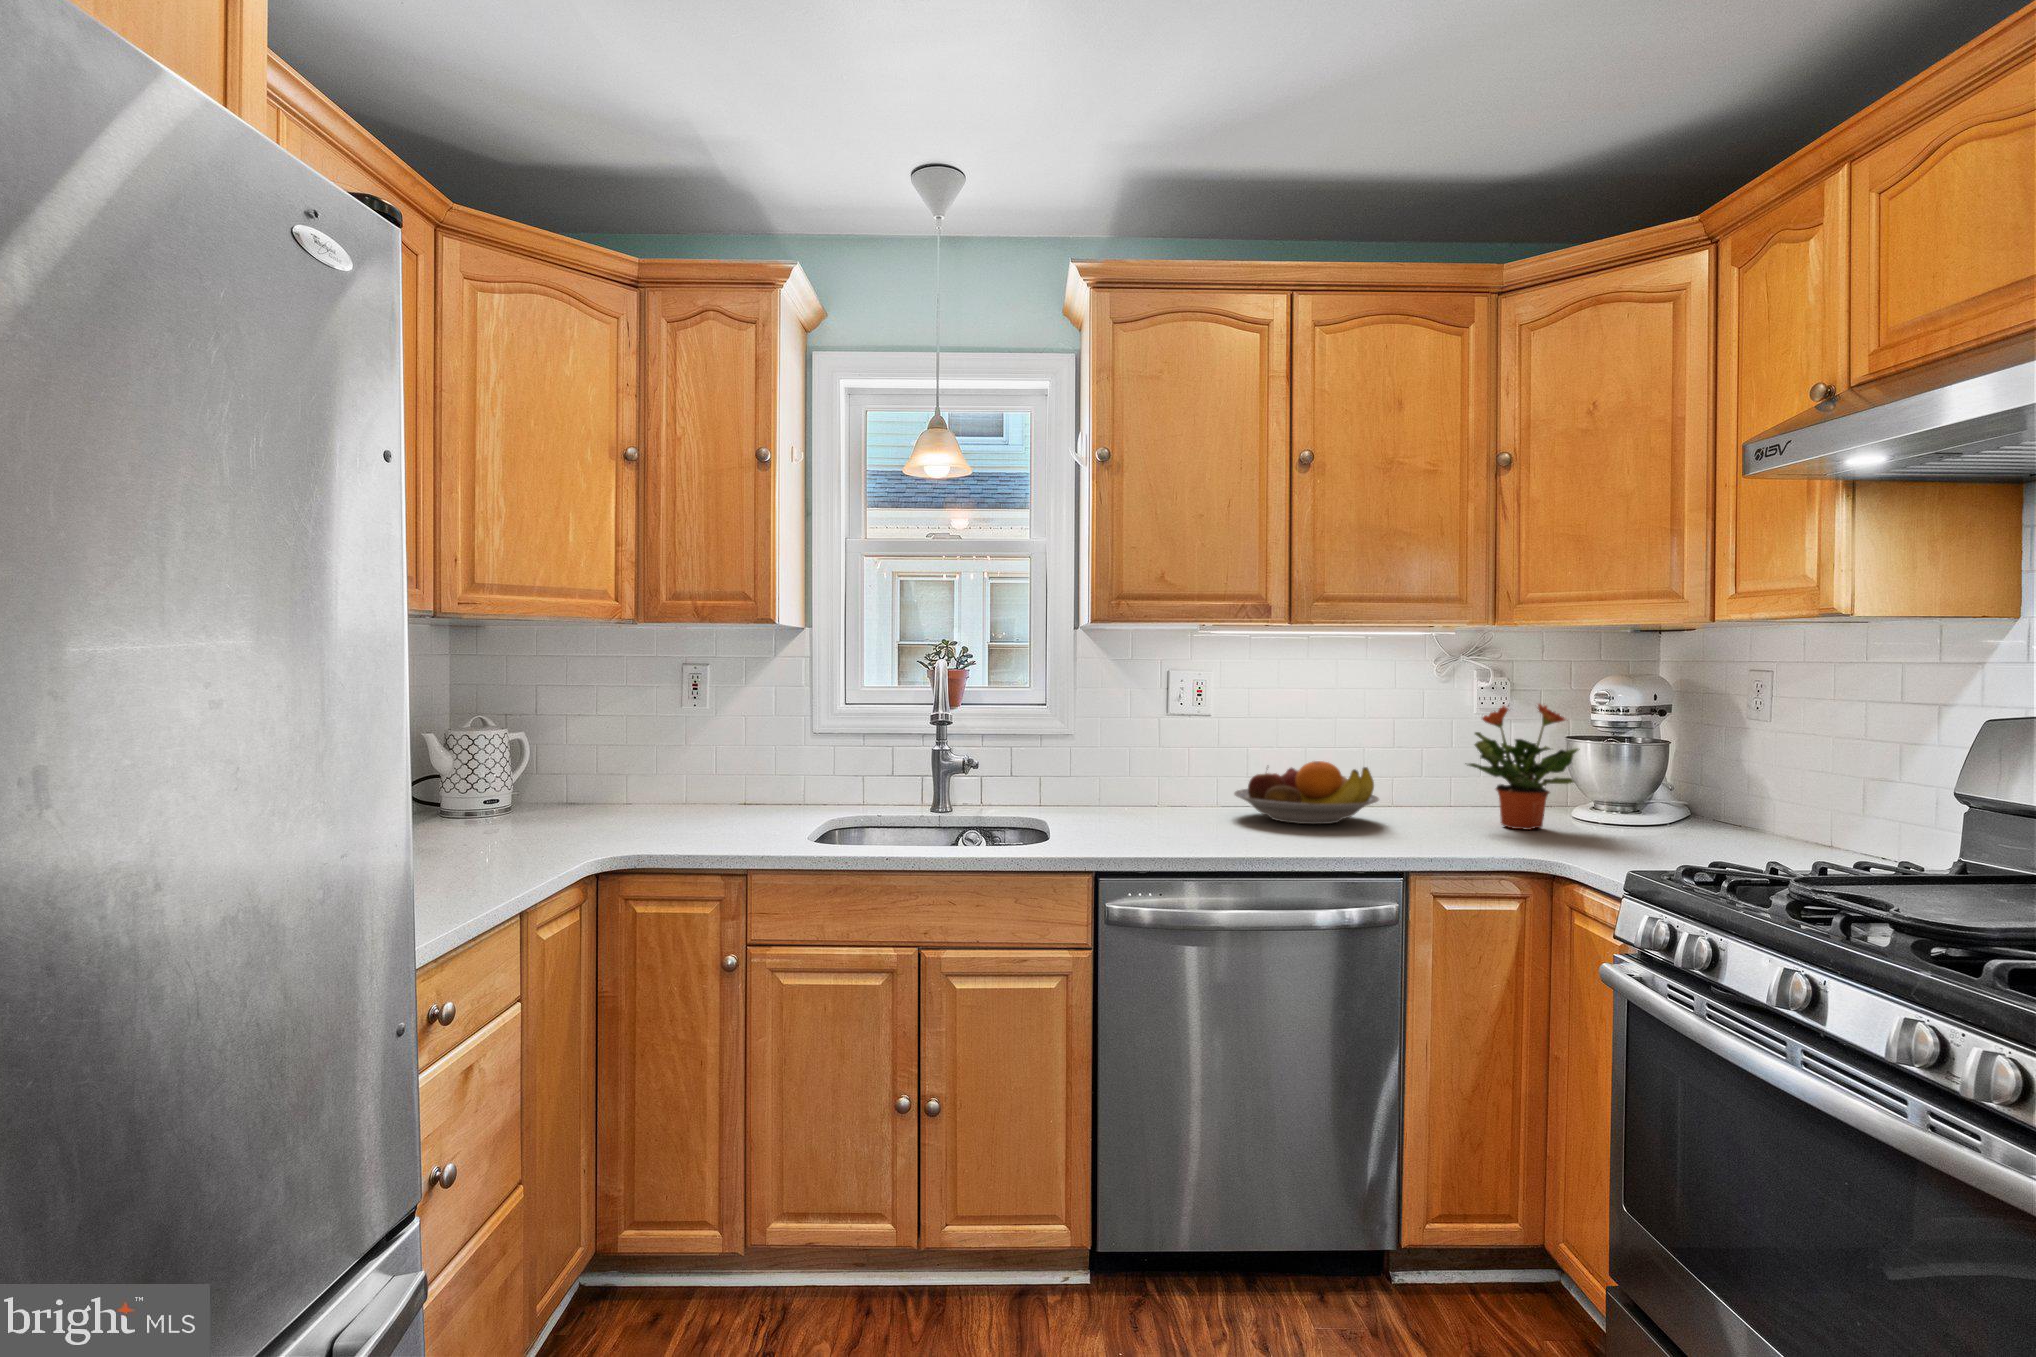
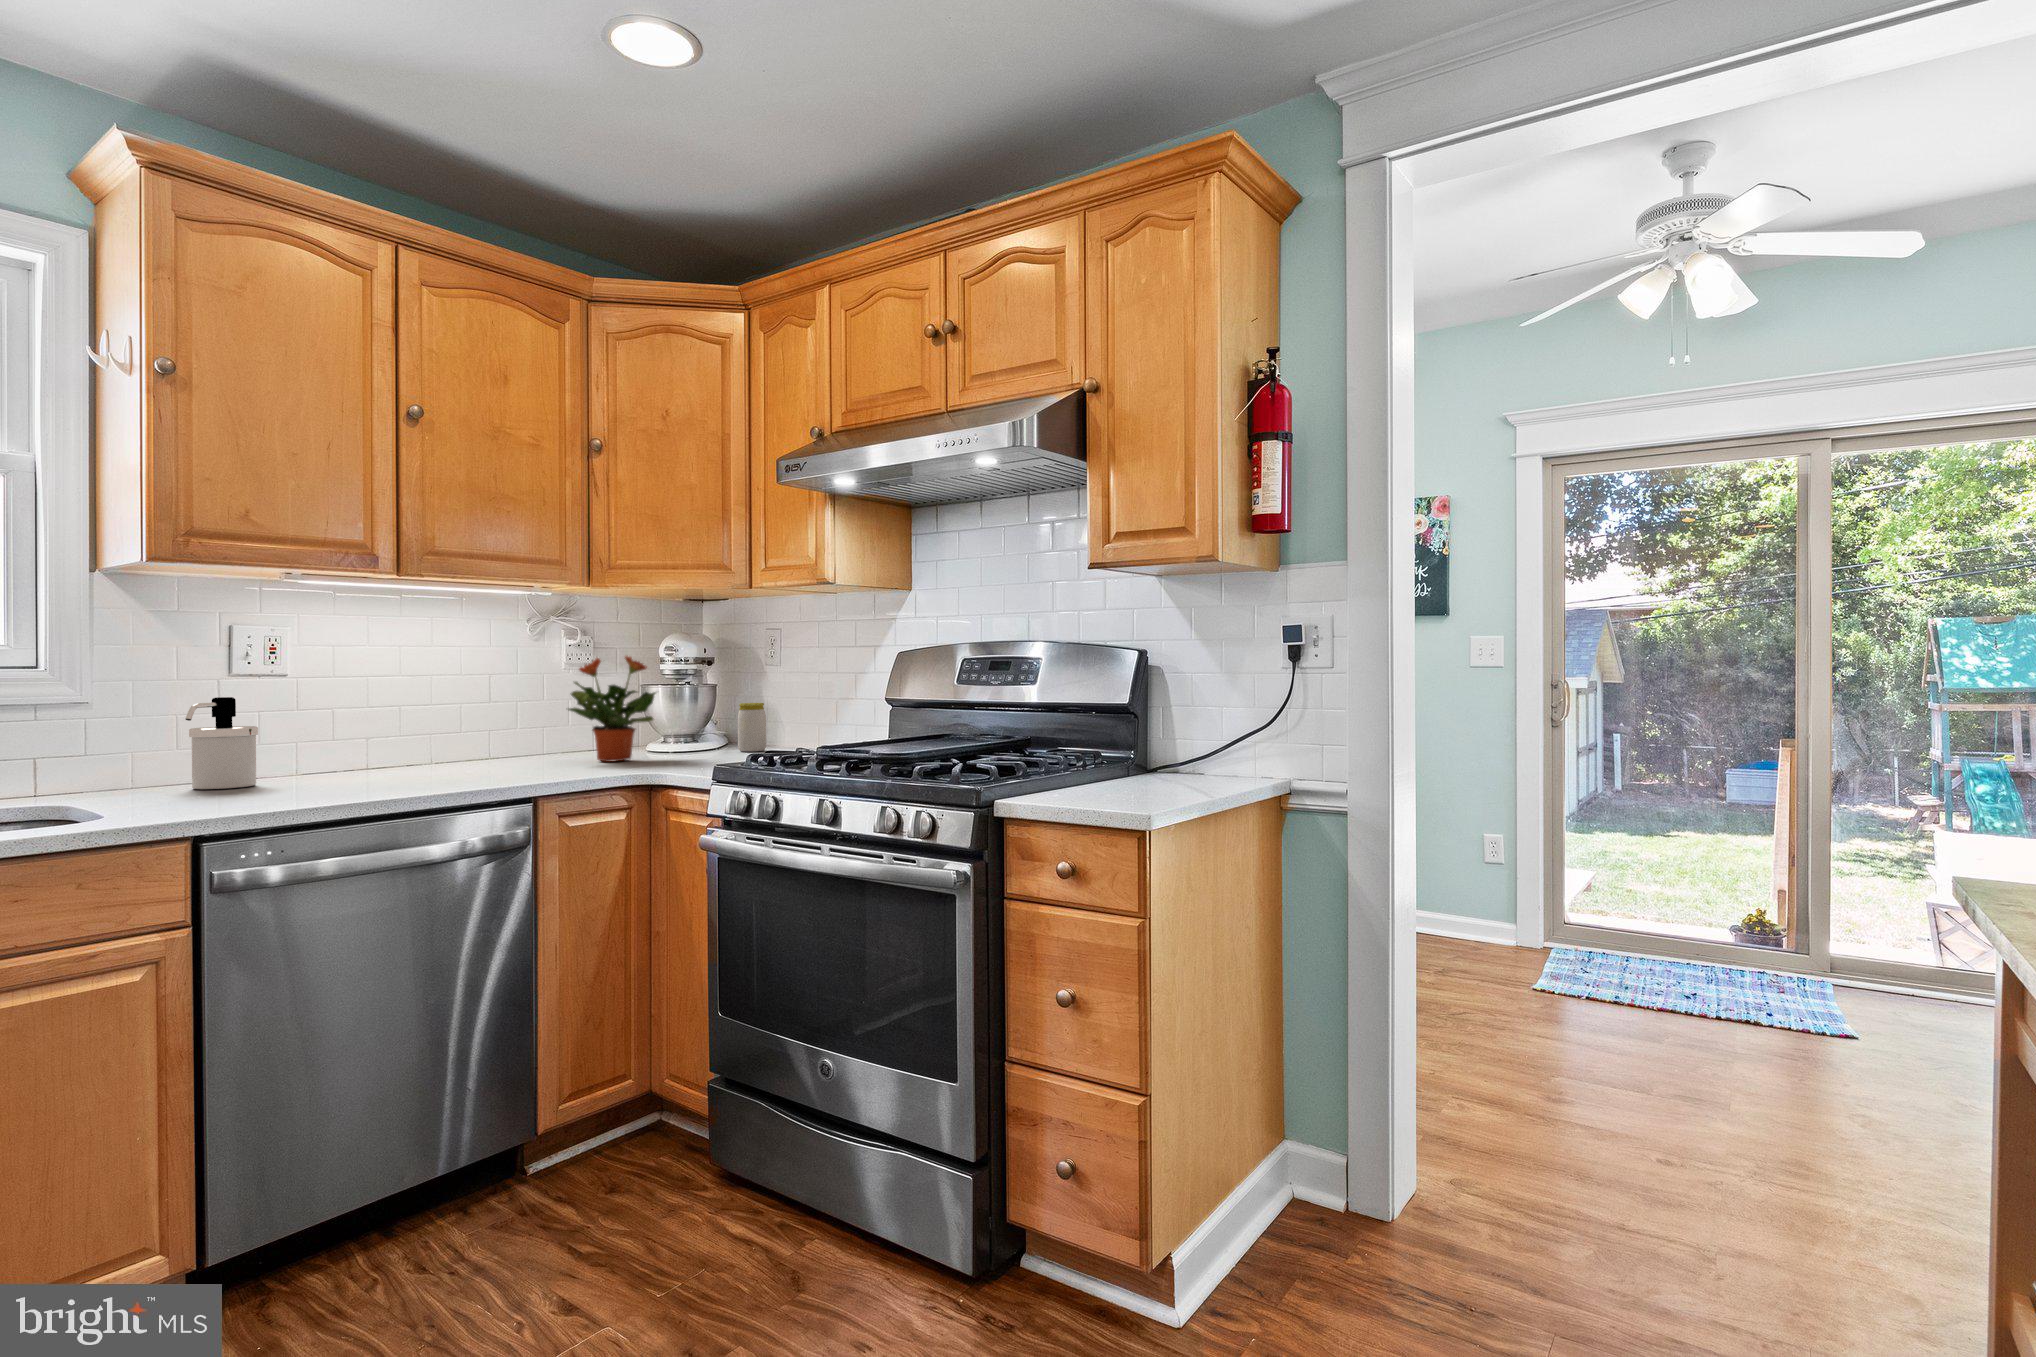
soap dispenser: none [1119,738,1176,820] -> present [186,697,258,789]
fruit bowl: present [1234,761,1379,824] -> none [329,713,491,776]
jar: none [1699,766,1744,834] -> present [738,703,766,752]

